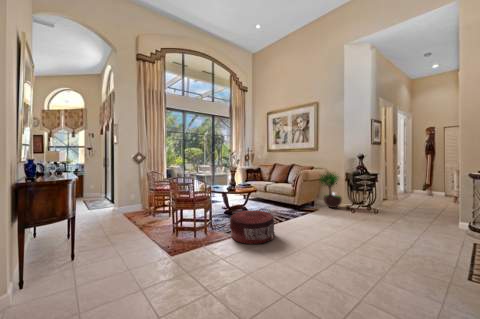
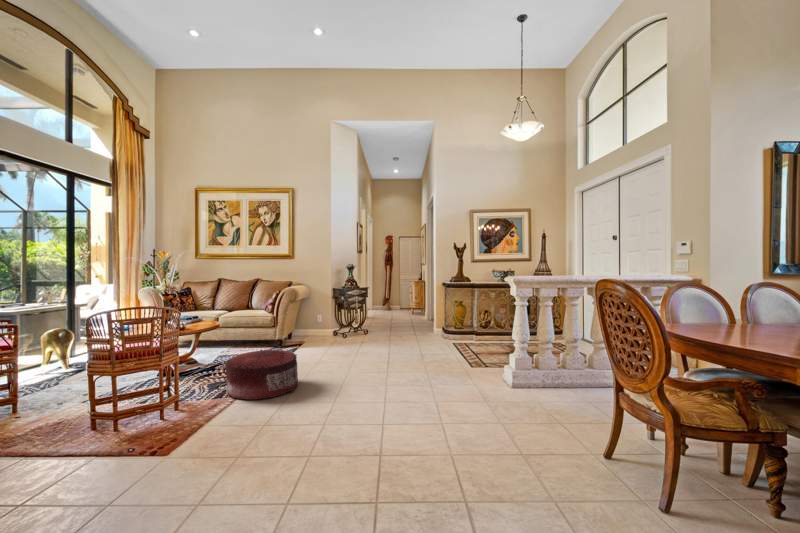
potted tree: present [319,172,342,208] -> none [299,284,332,338]

